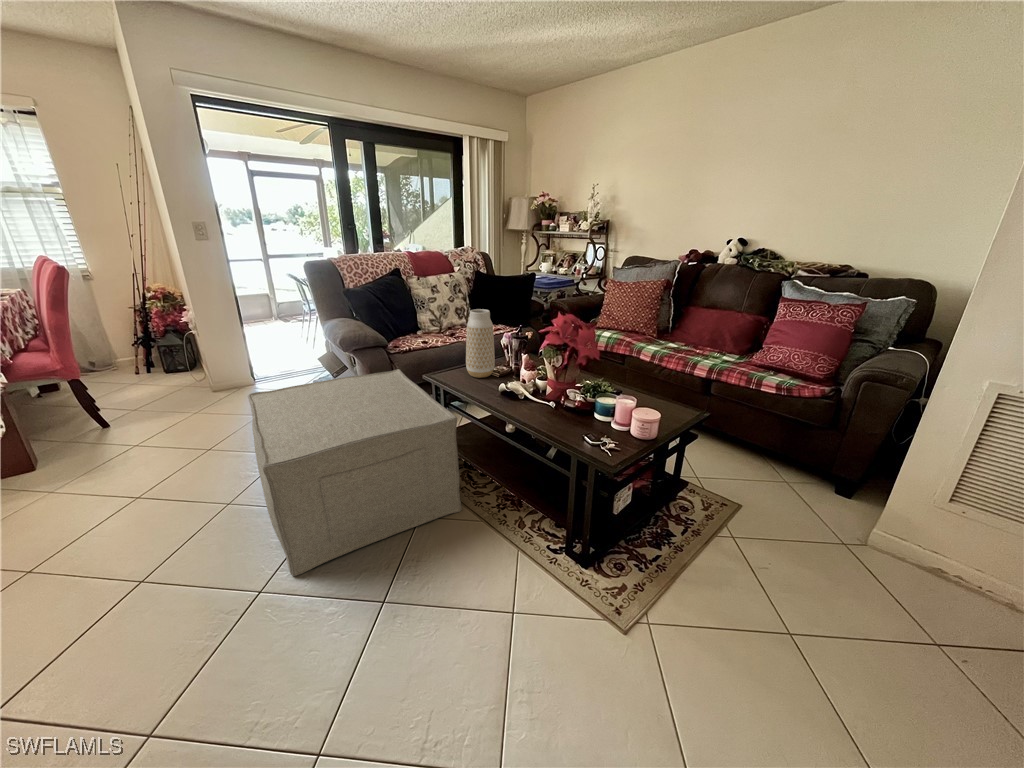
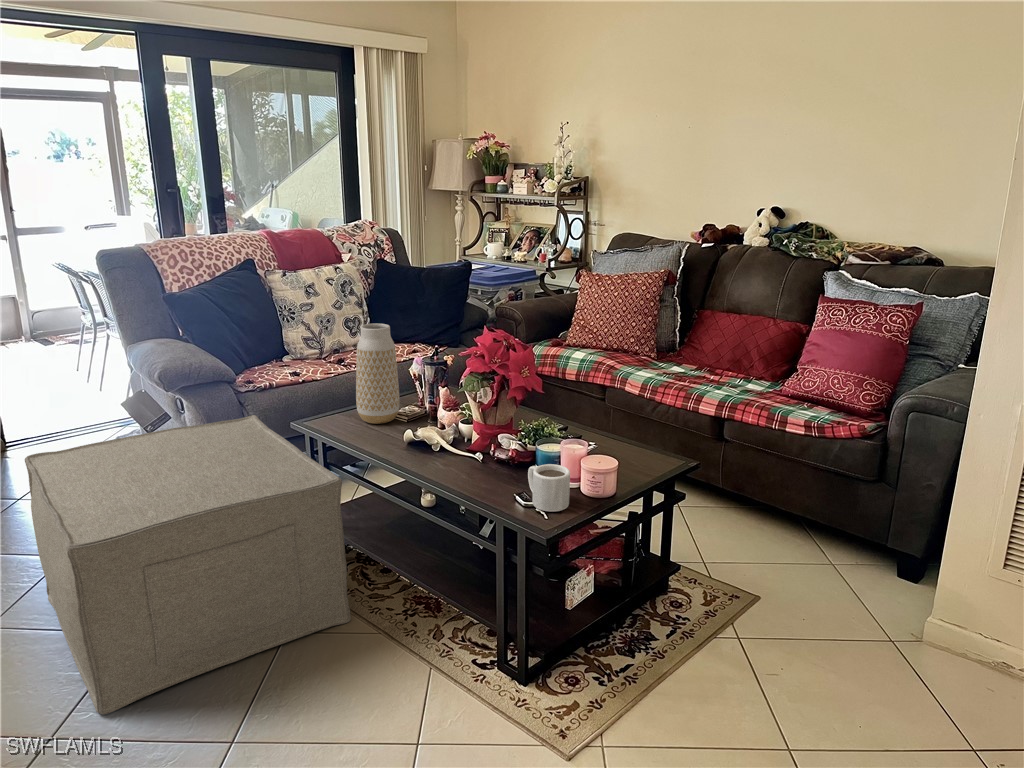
mug: none [594,414,628,450] -> present [528,464,570,511]

